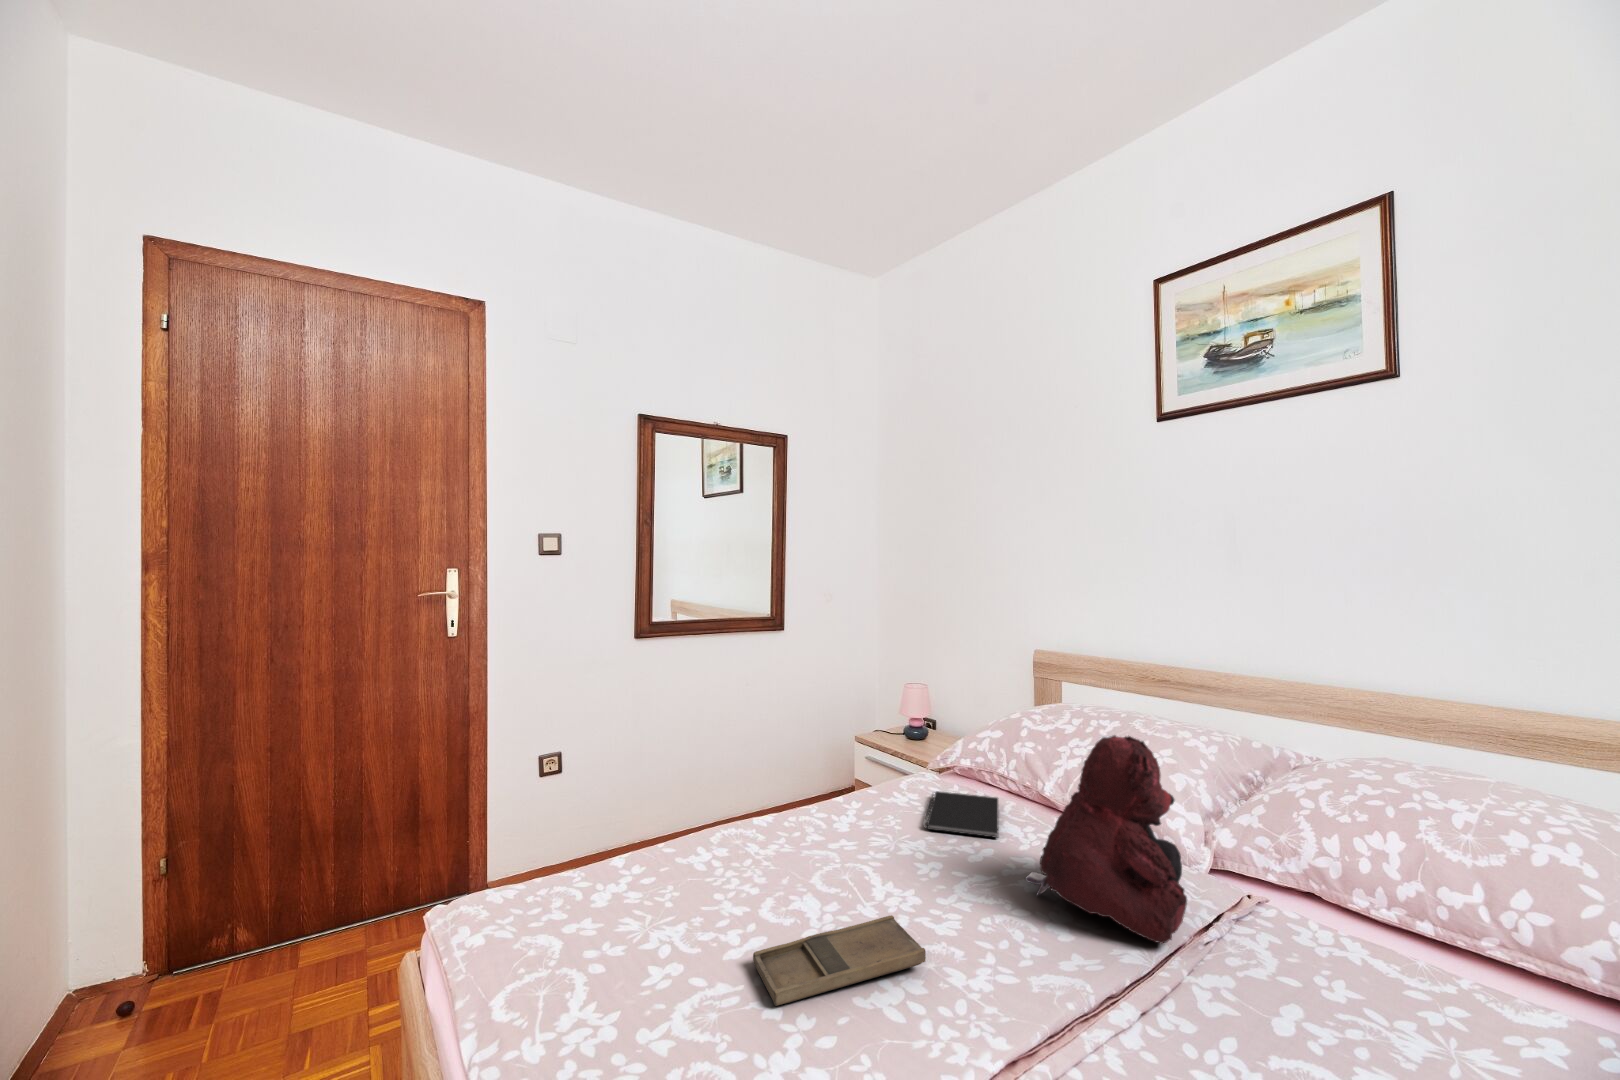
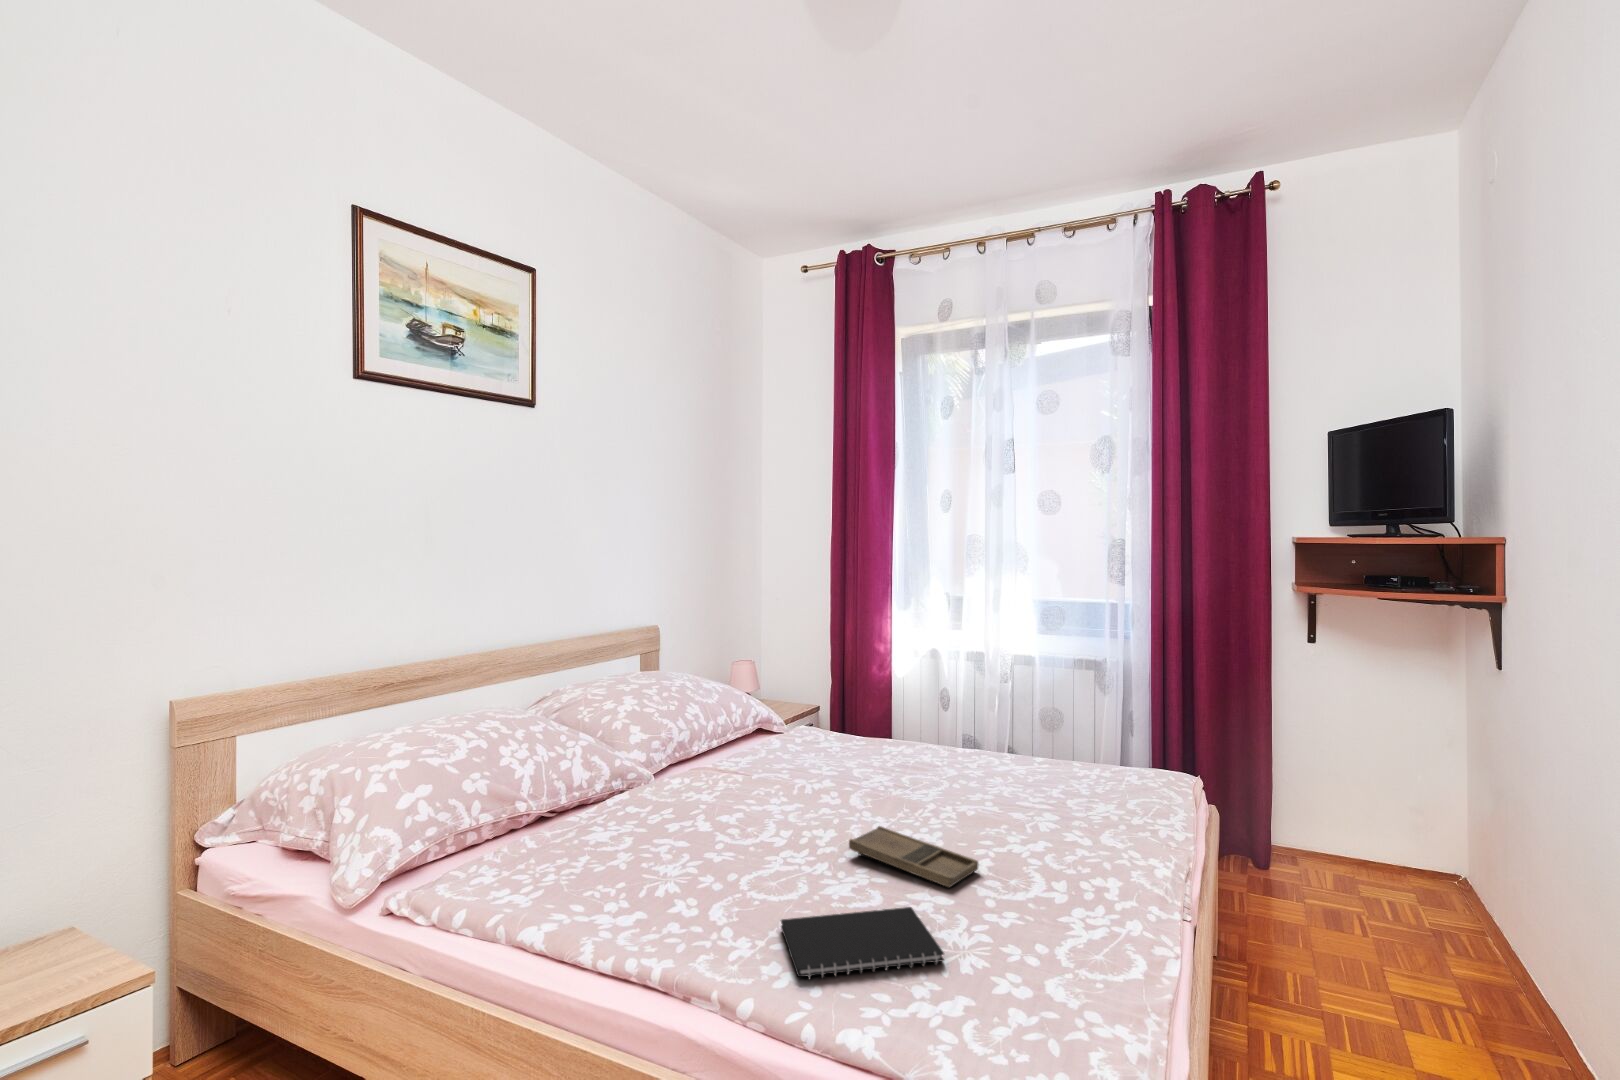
teddy bear: present [1025,735,1187,943] -> none [678,677,779,823]
notebook: present [924,791,998,838] -> present [781,907,944,979]

